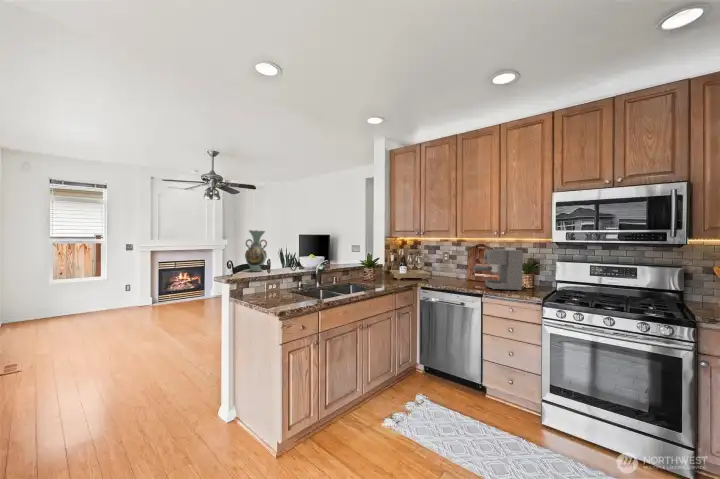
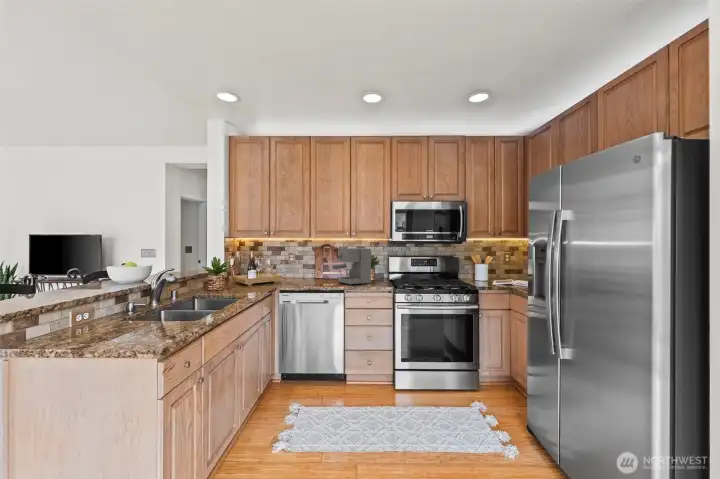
decorative vase: present [245,230,267,272] -> none [65,231,101,290]

